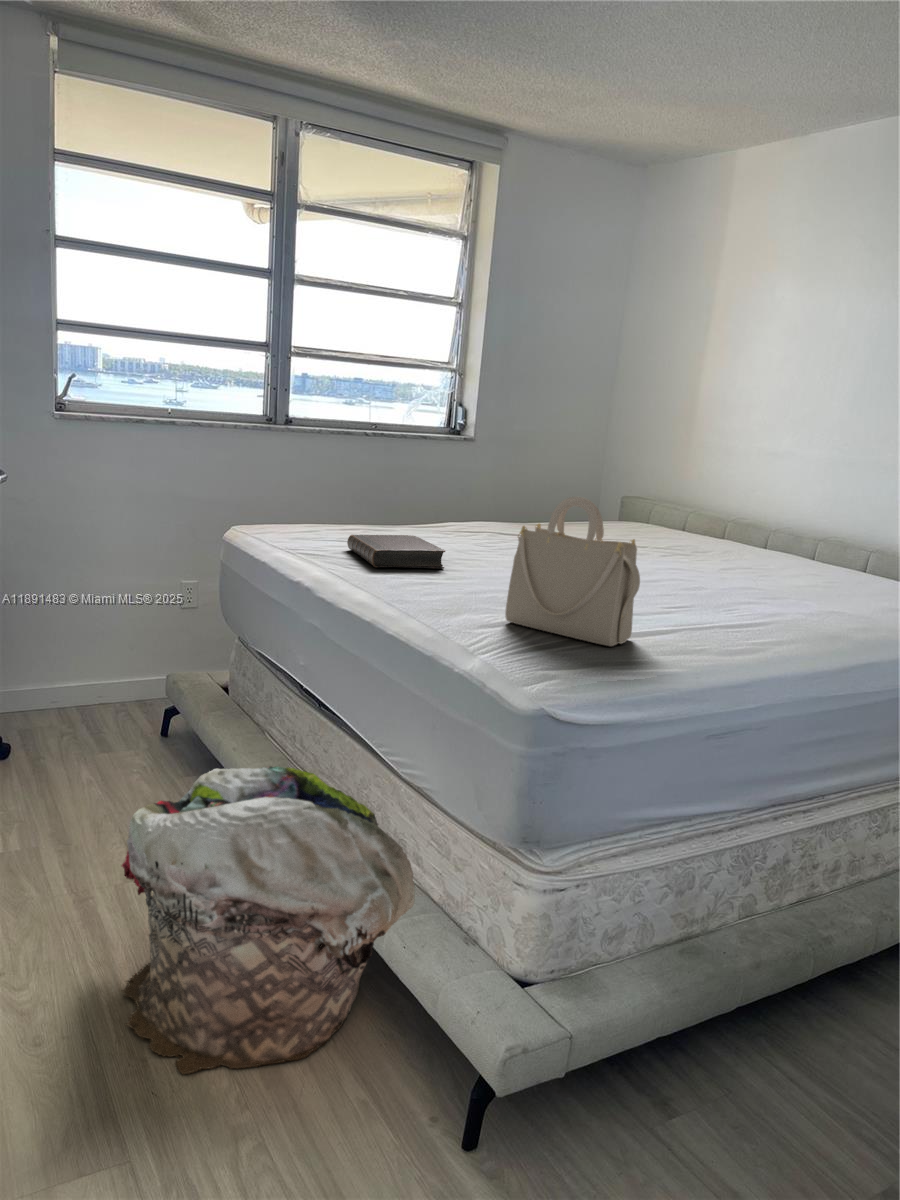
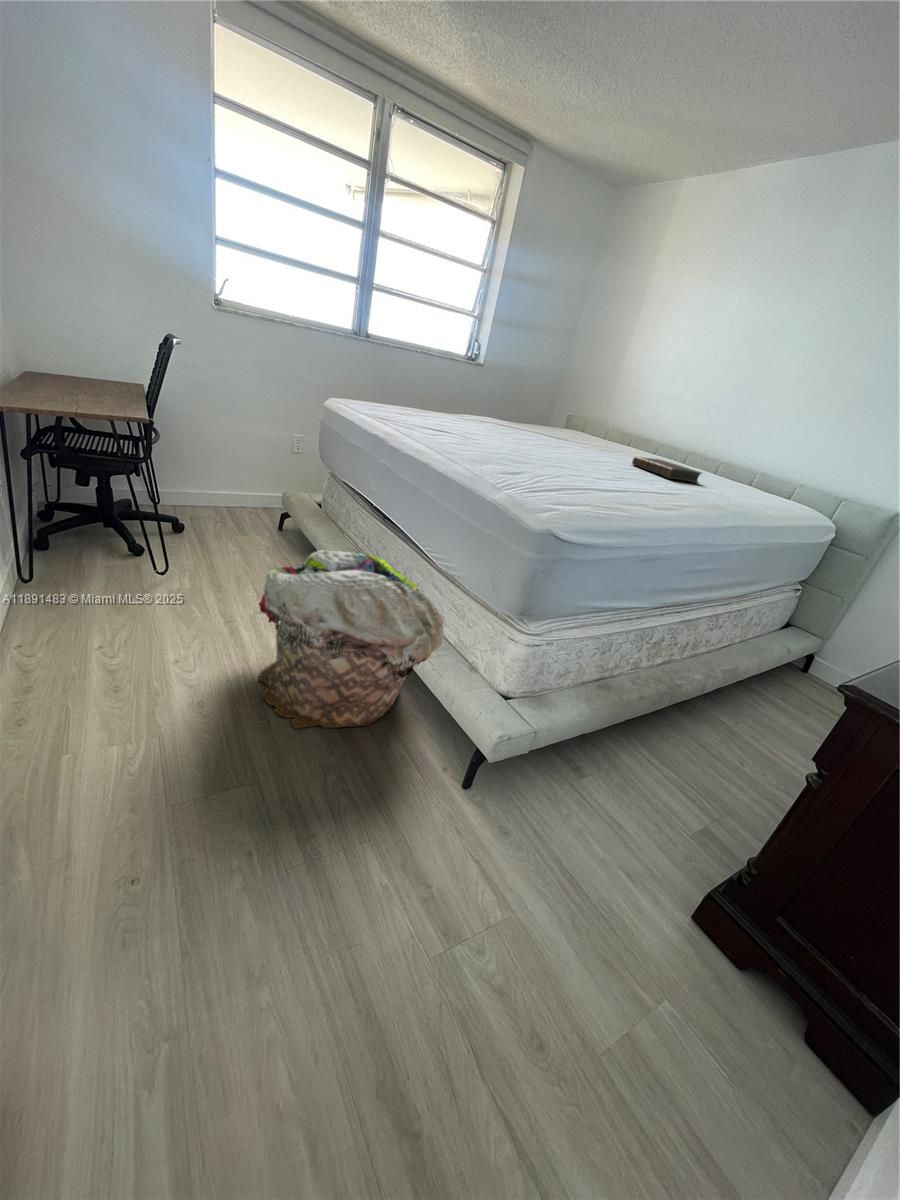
handbag: present [505,497,640,646] -> none [516,392,613,498]
book: present [347,535,445,569] -> present [632,456,702,483]

